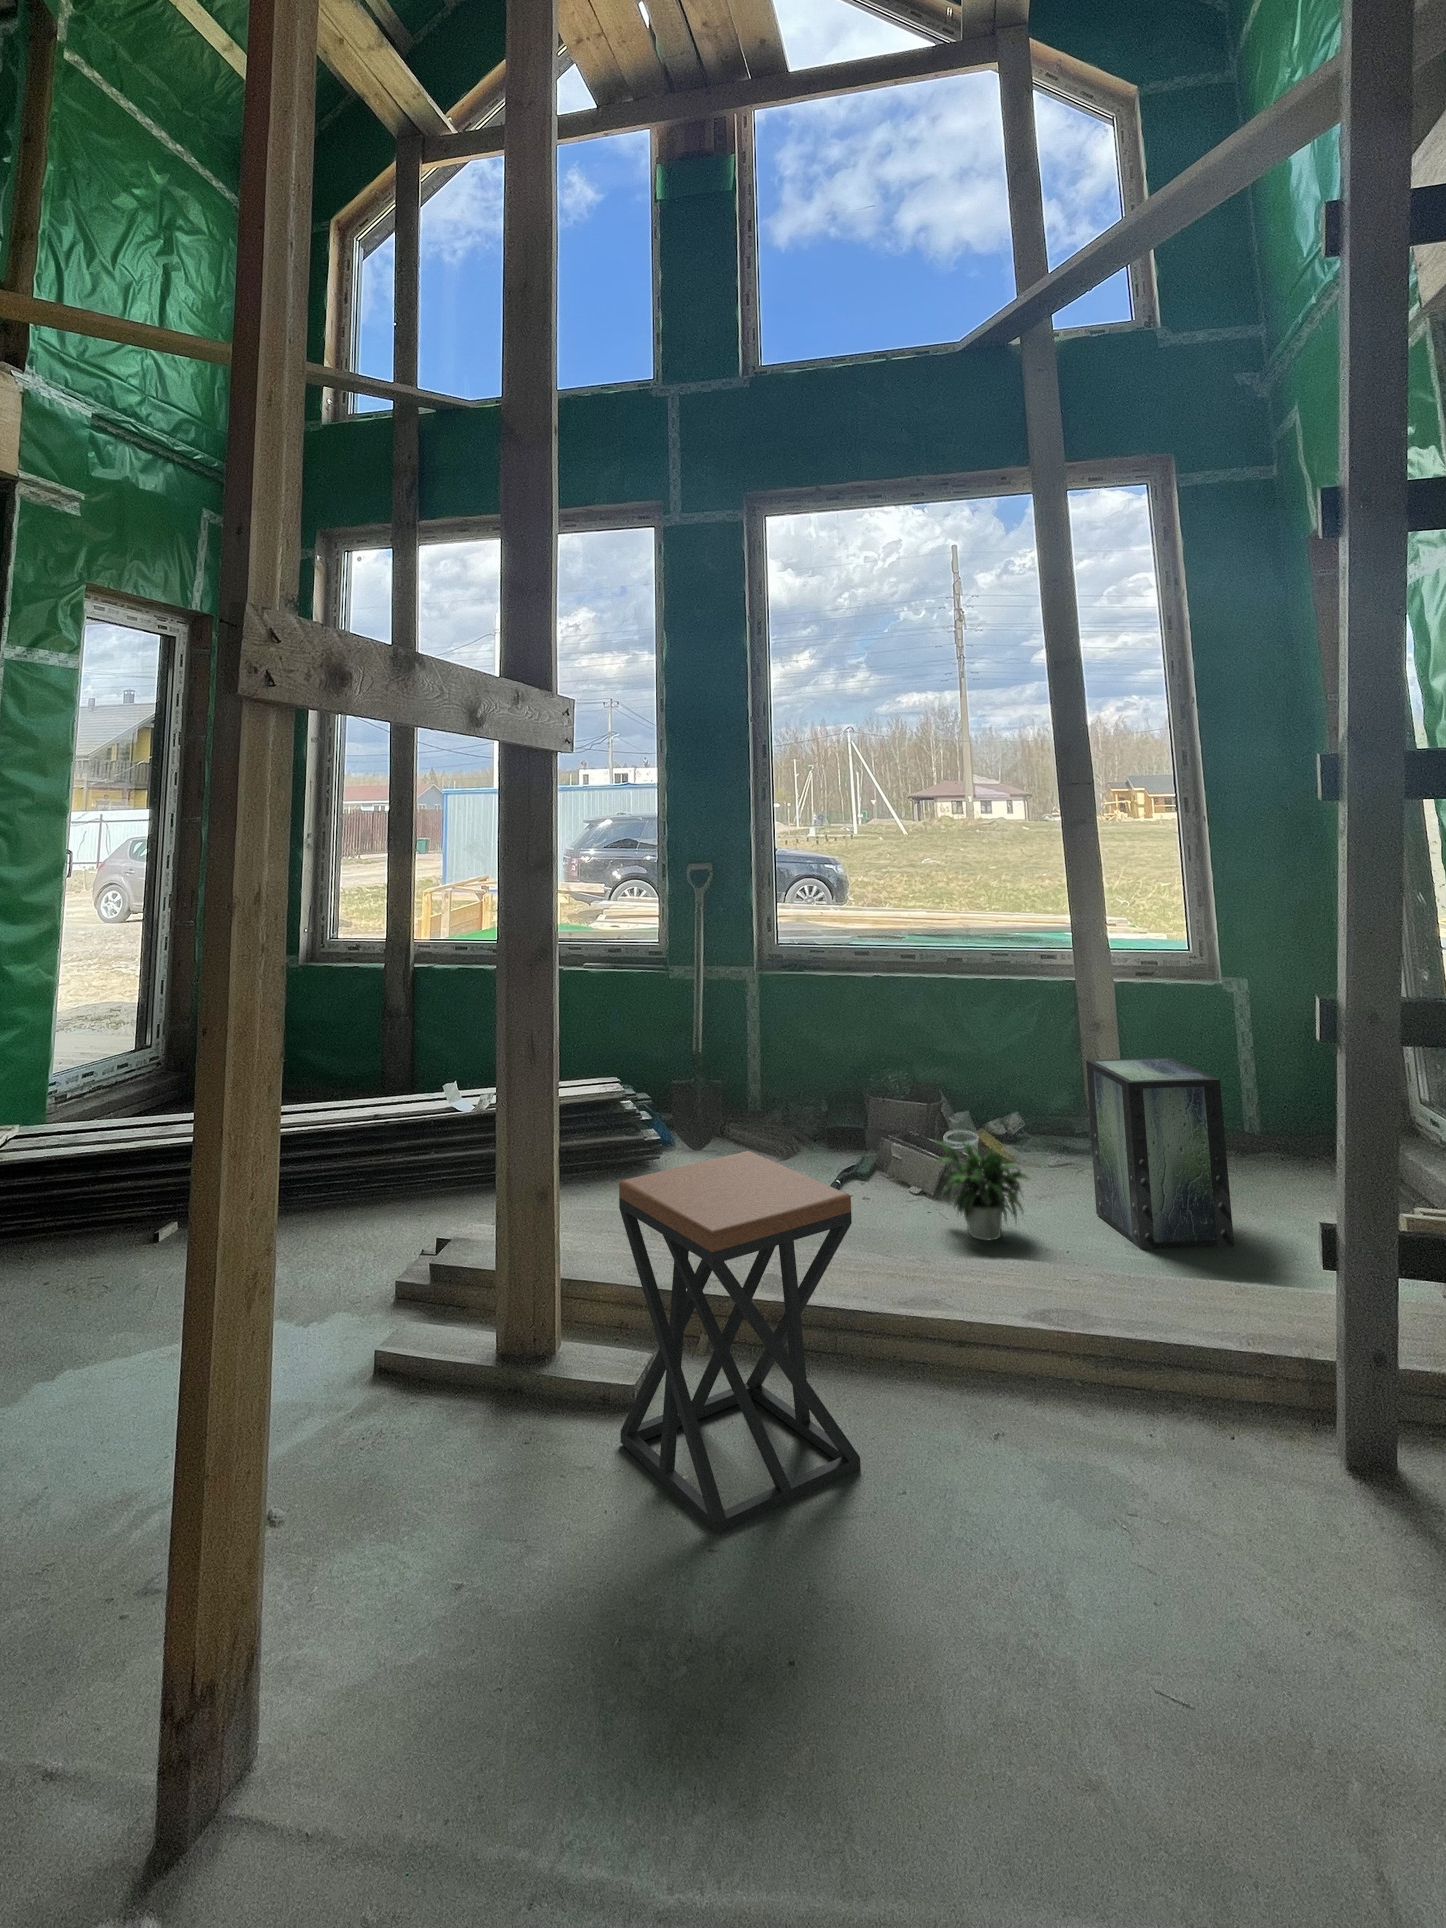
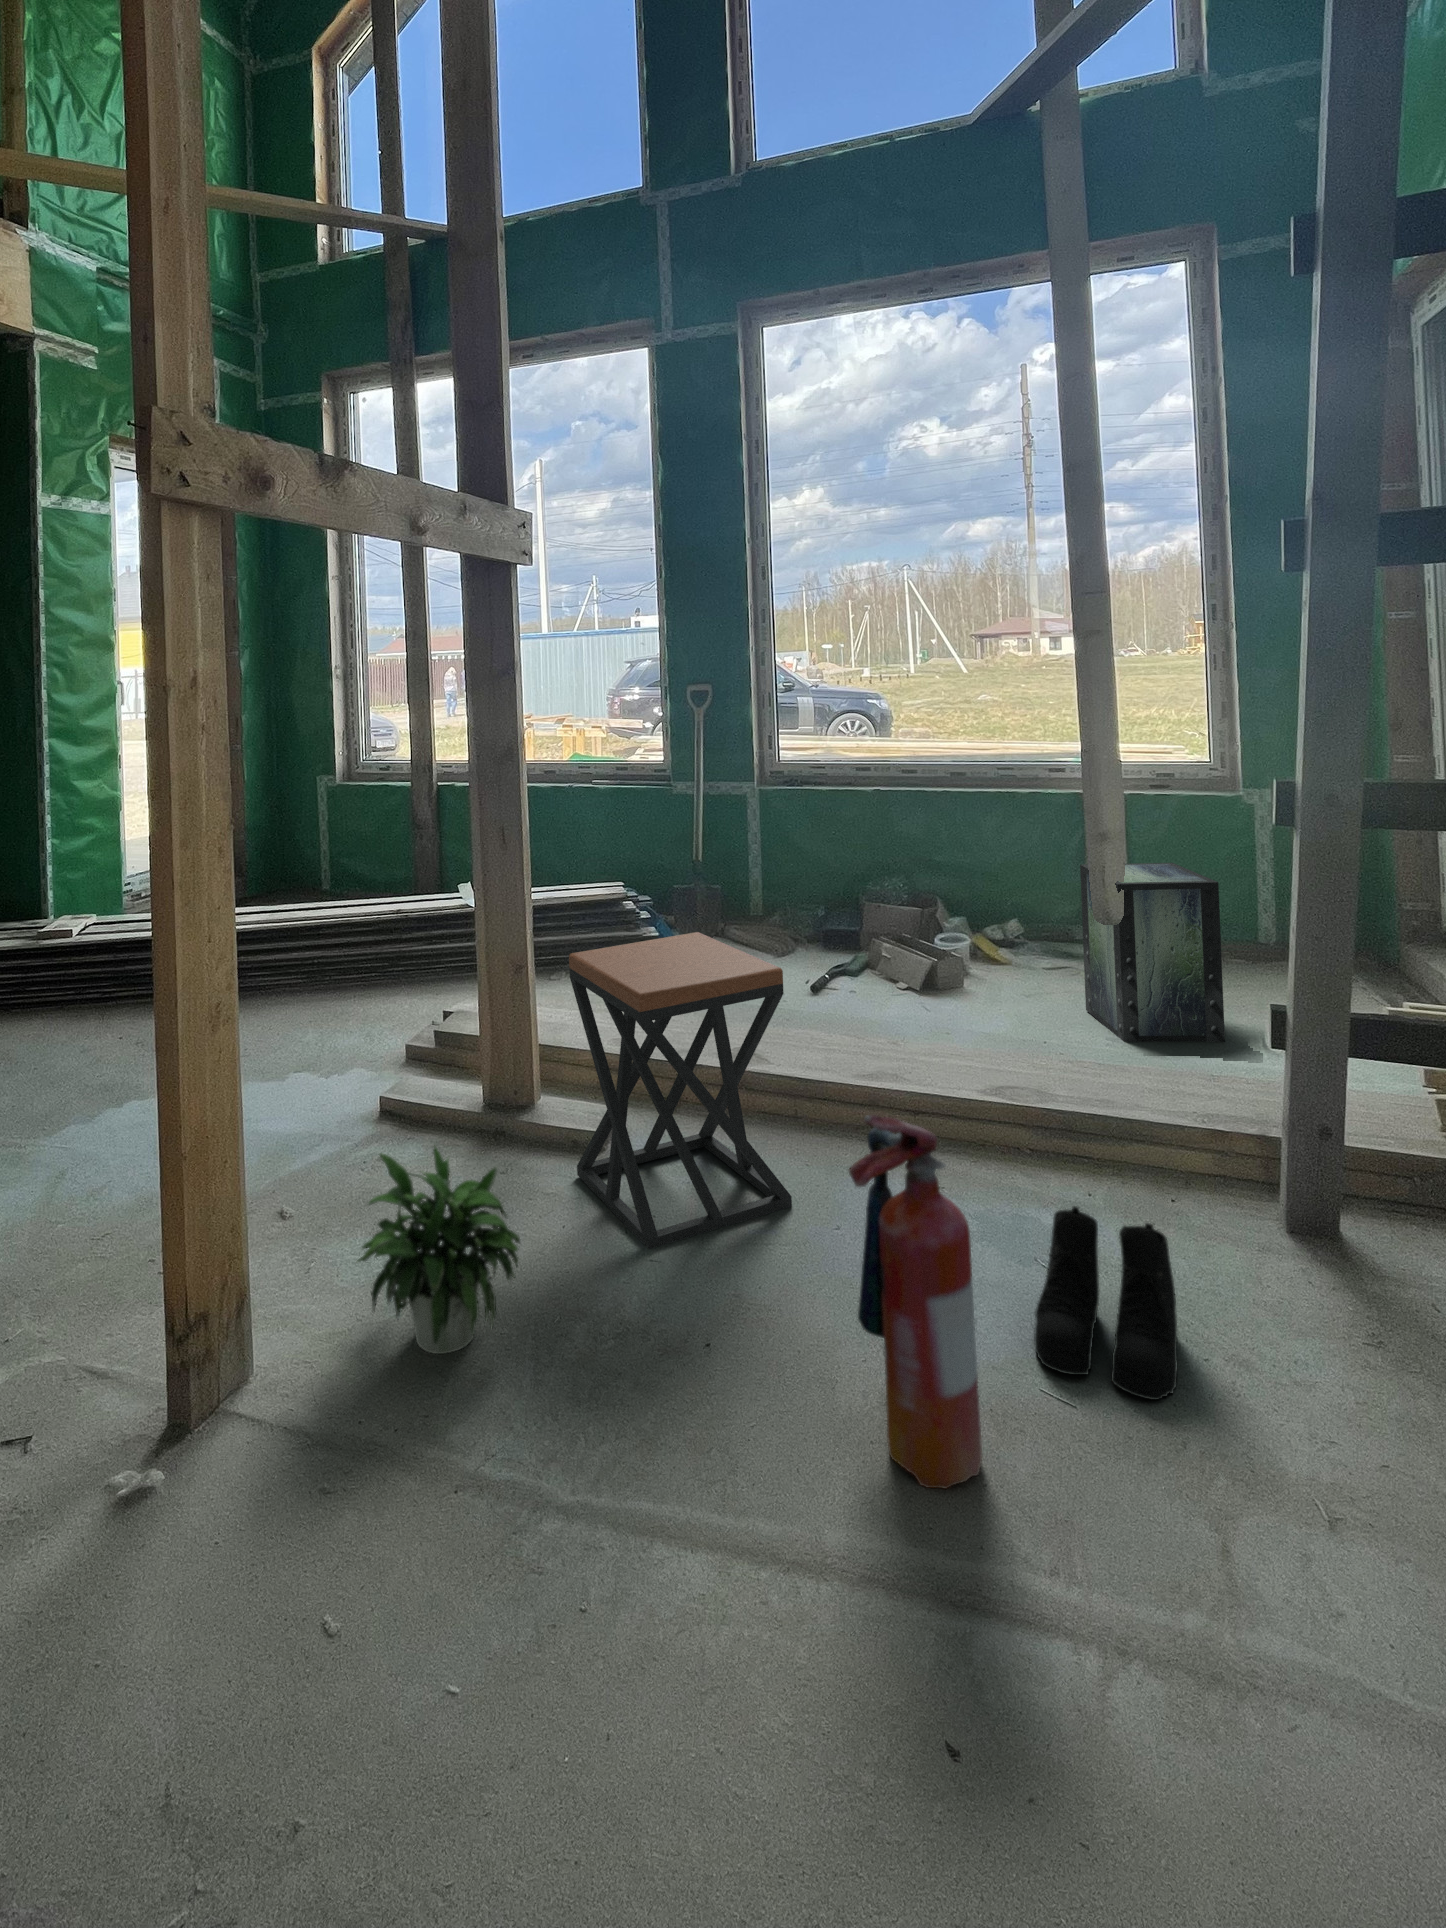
potted plant: present [936,1140,1028,1240] -> present [358,1145,520,1354]
fire extinguisher: none [982,1380,1132,1830] -> present [849,1115,982,1489]
boots: none [1146,1459,1299,1689] -> present [1034,1206,1177,1400]

